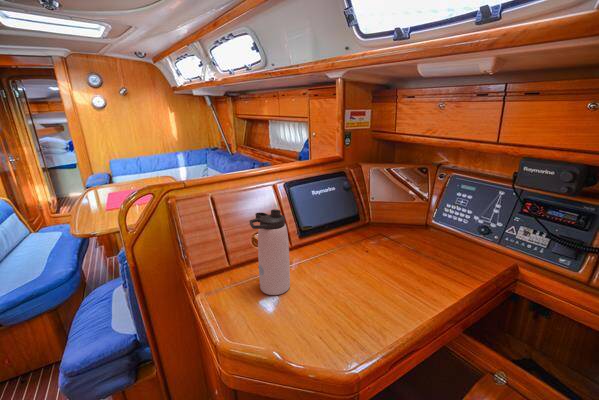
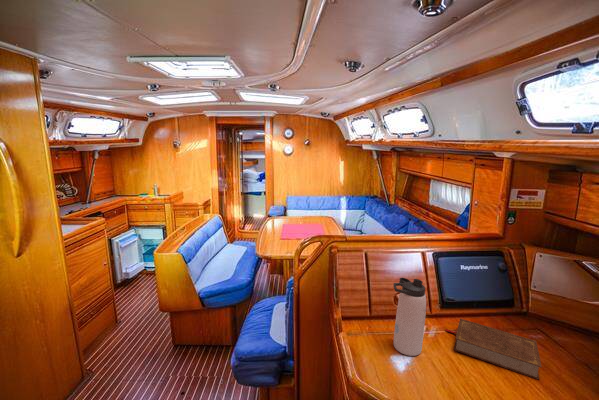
book: none [307,241,392,275] -> present [446,319,542,380]

